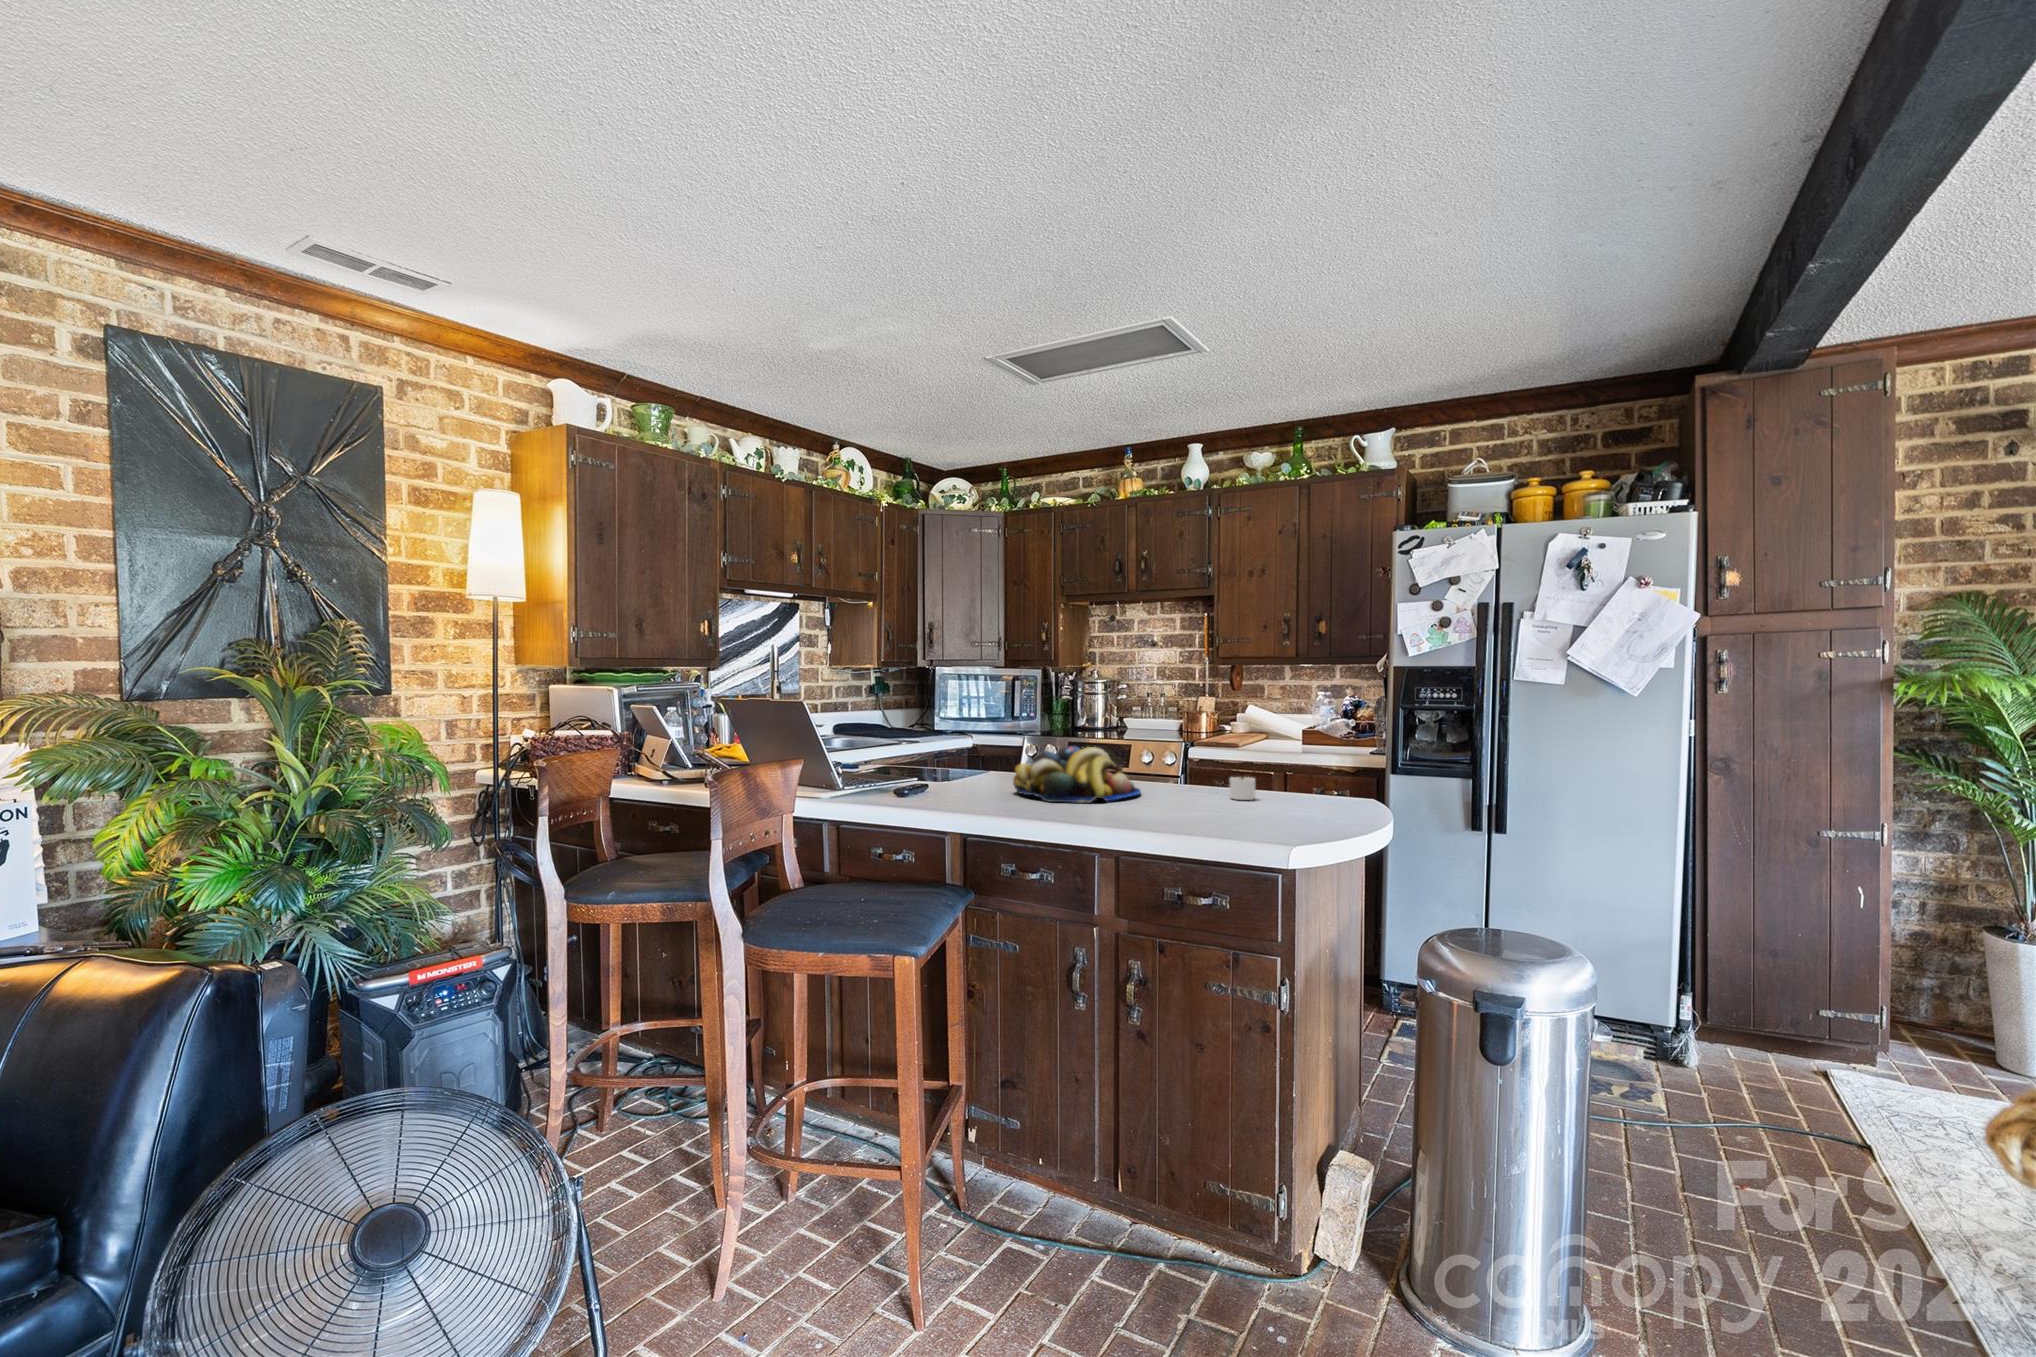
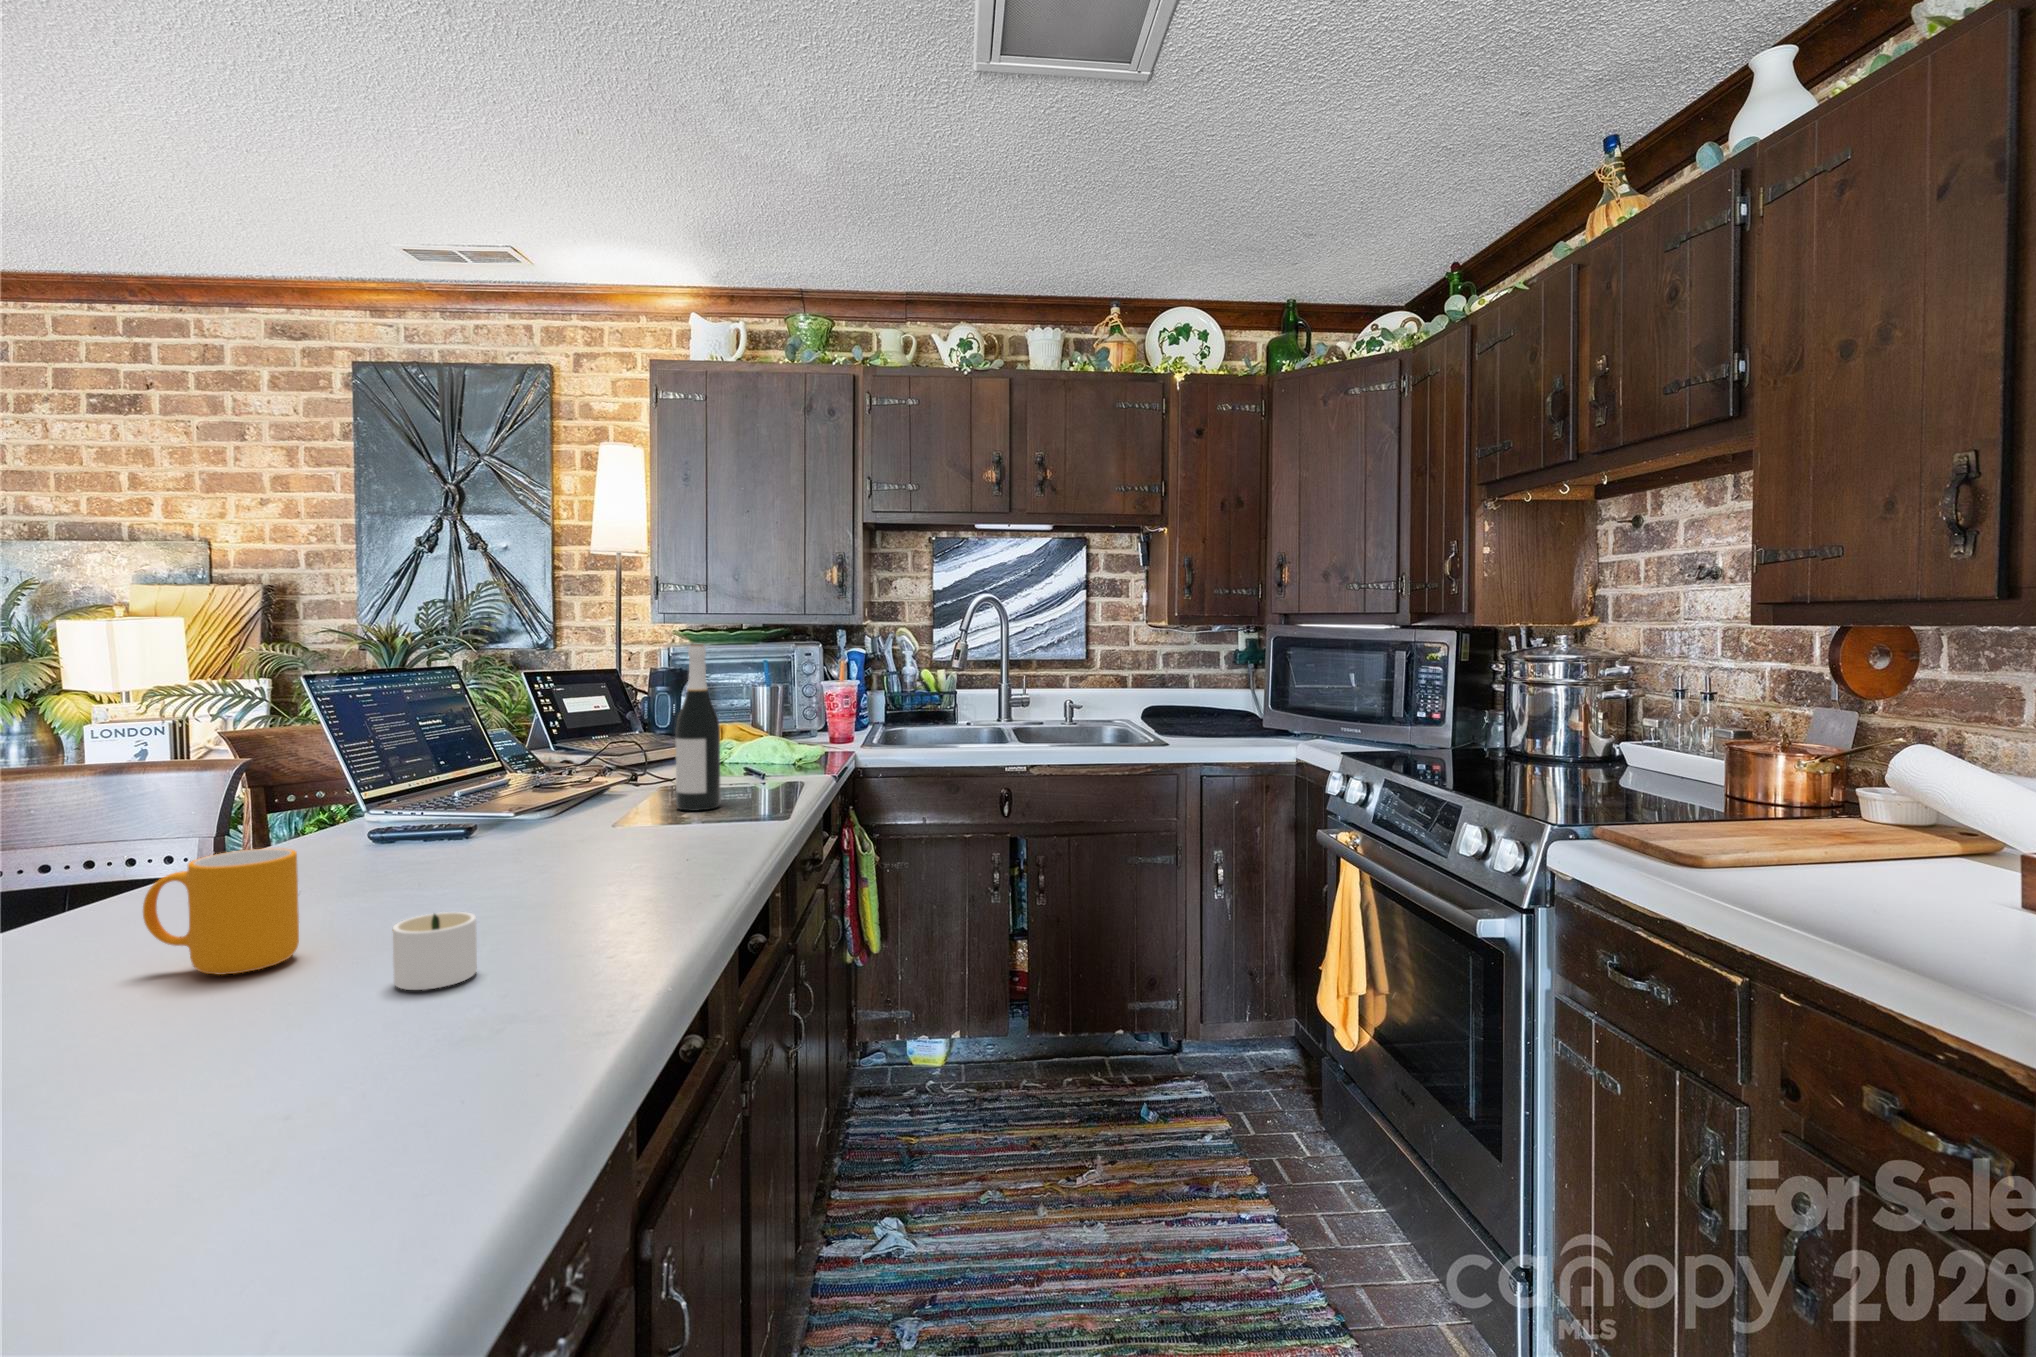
wine bottle: none [967,682,991,777] -> present [675,644,721,811]
fruit bowl: present [1013,746,1141,803] -> none [325,774,629,900]
mug: none [1181,763,1215,808] -> present [143,848,299,975]

